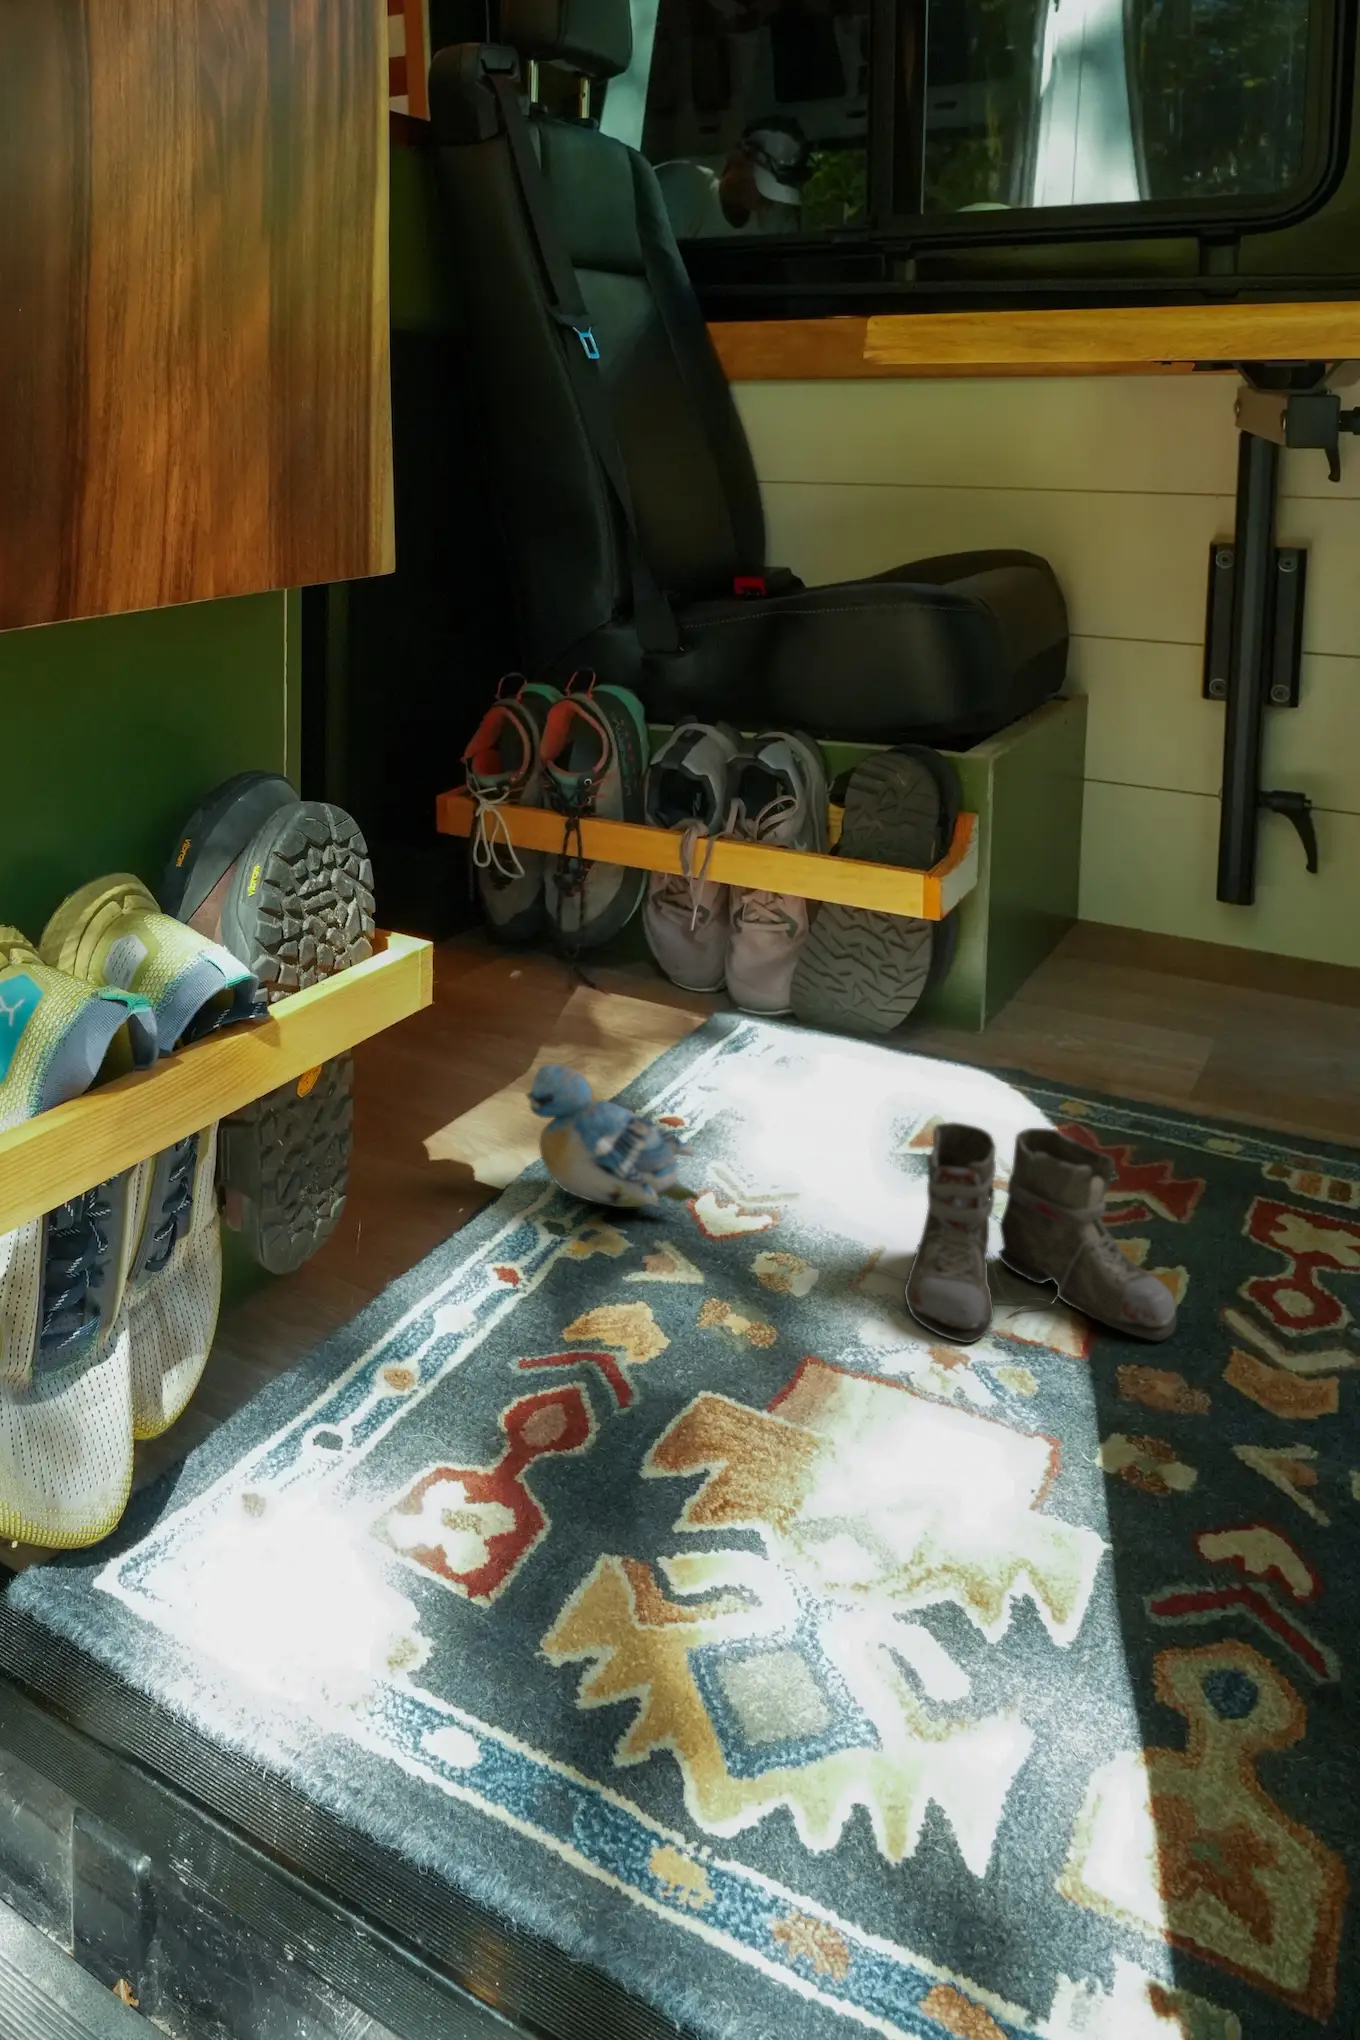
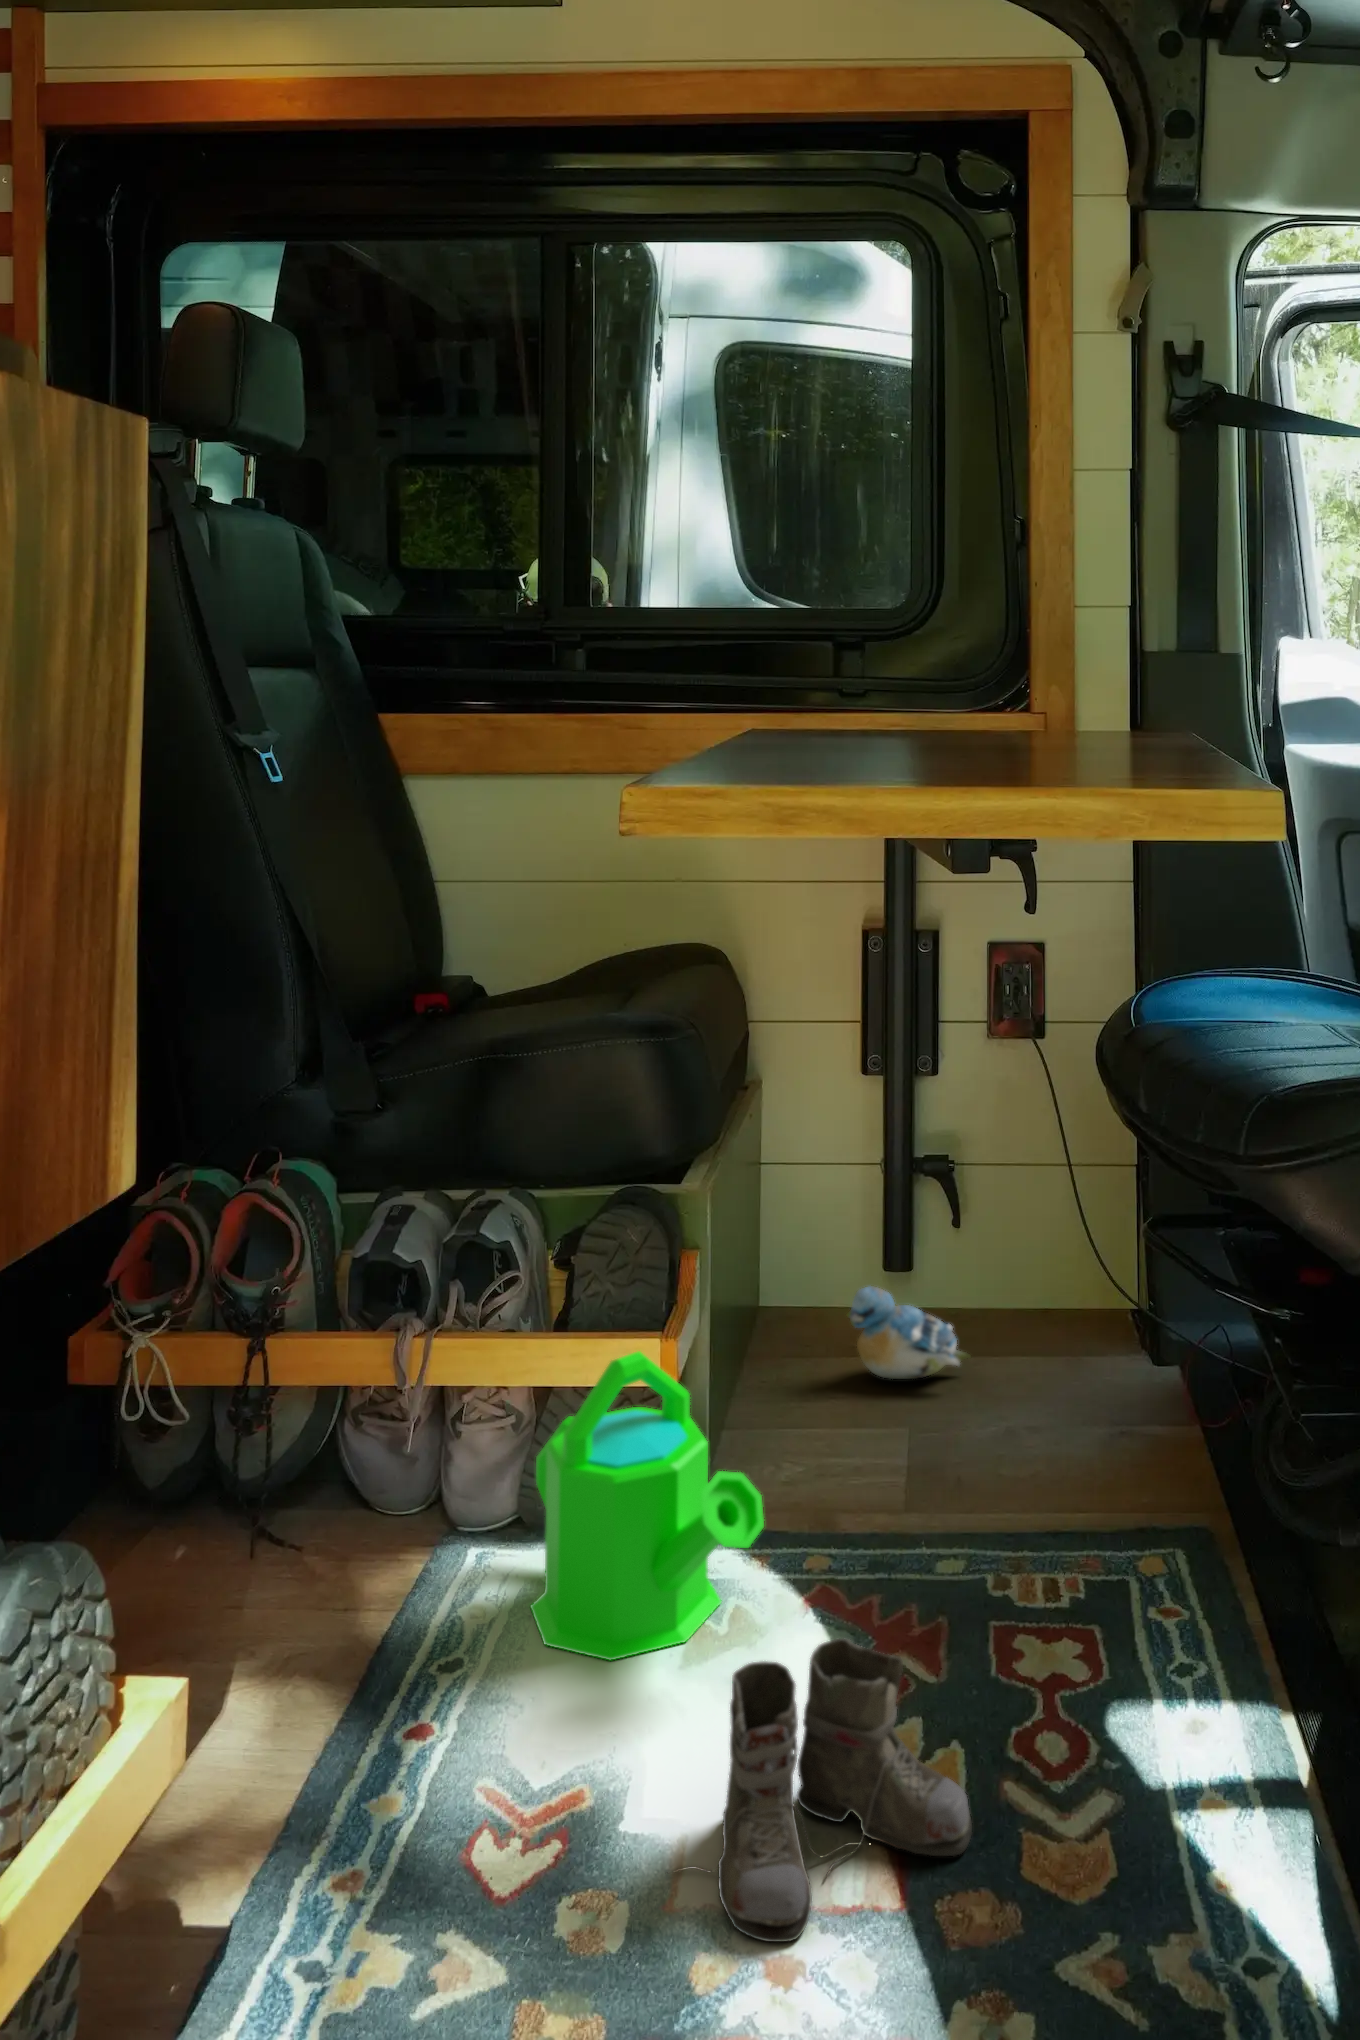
watering can: none [788,872,1002,1130] -> present [531,1351,764,1661]
plush toy: present [527,1065,698,1207] -> present [847,1286,970,1379]

